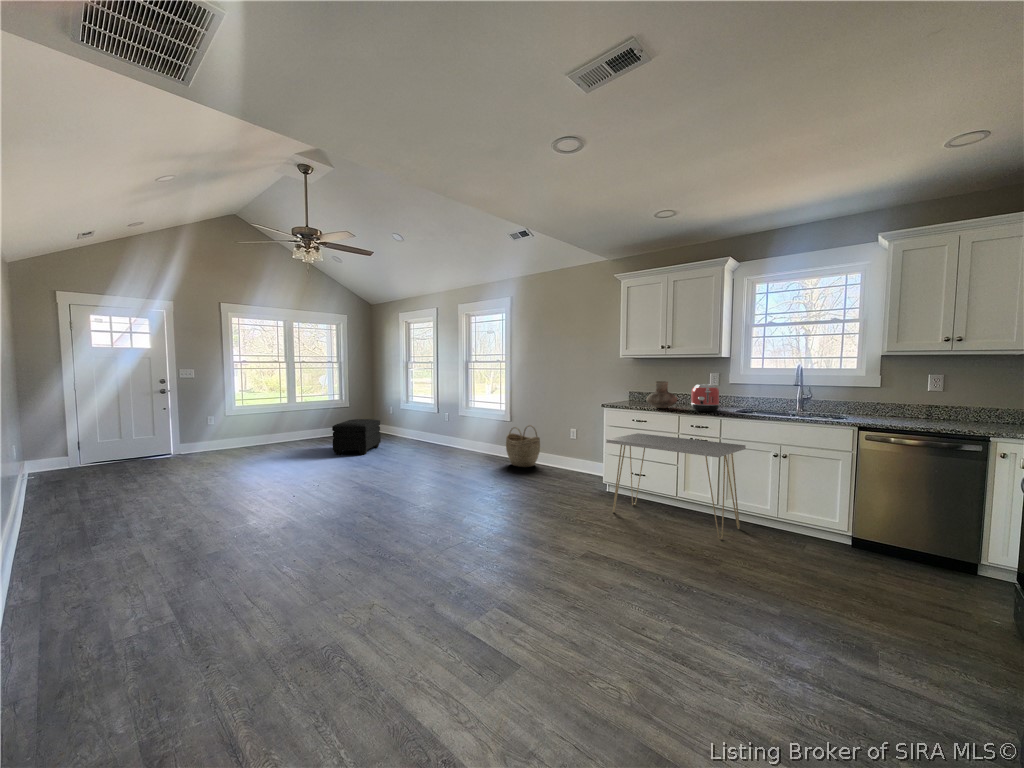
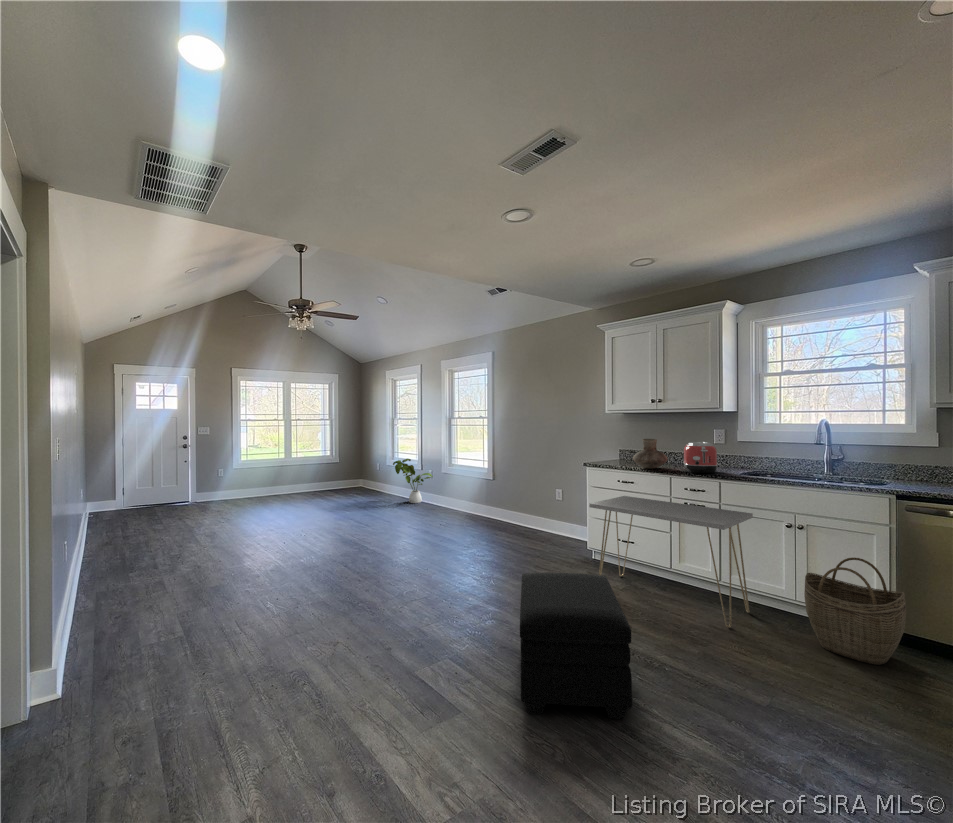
house plant: none [408,402,450,447] -> present [393,459,433,503]
ottoman: present [332,419,381,455] -> present [520,573,632,719]
woven basket: present [506,425,540,467] -> present [804,558,906,665]

